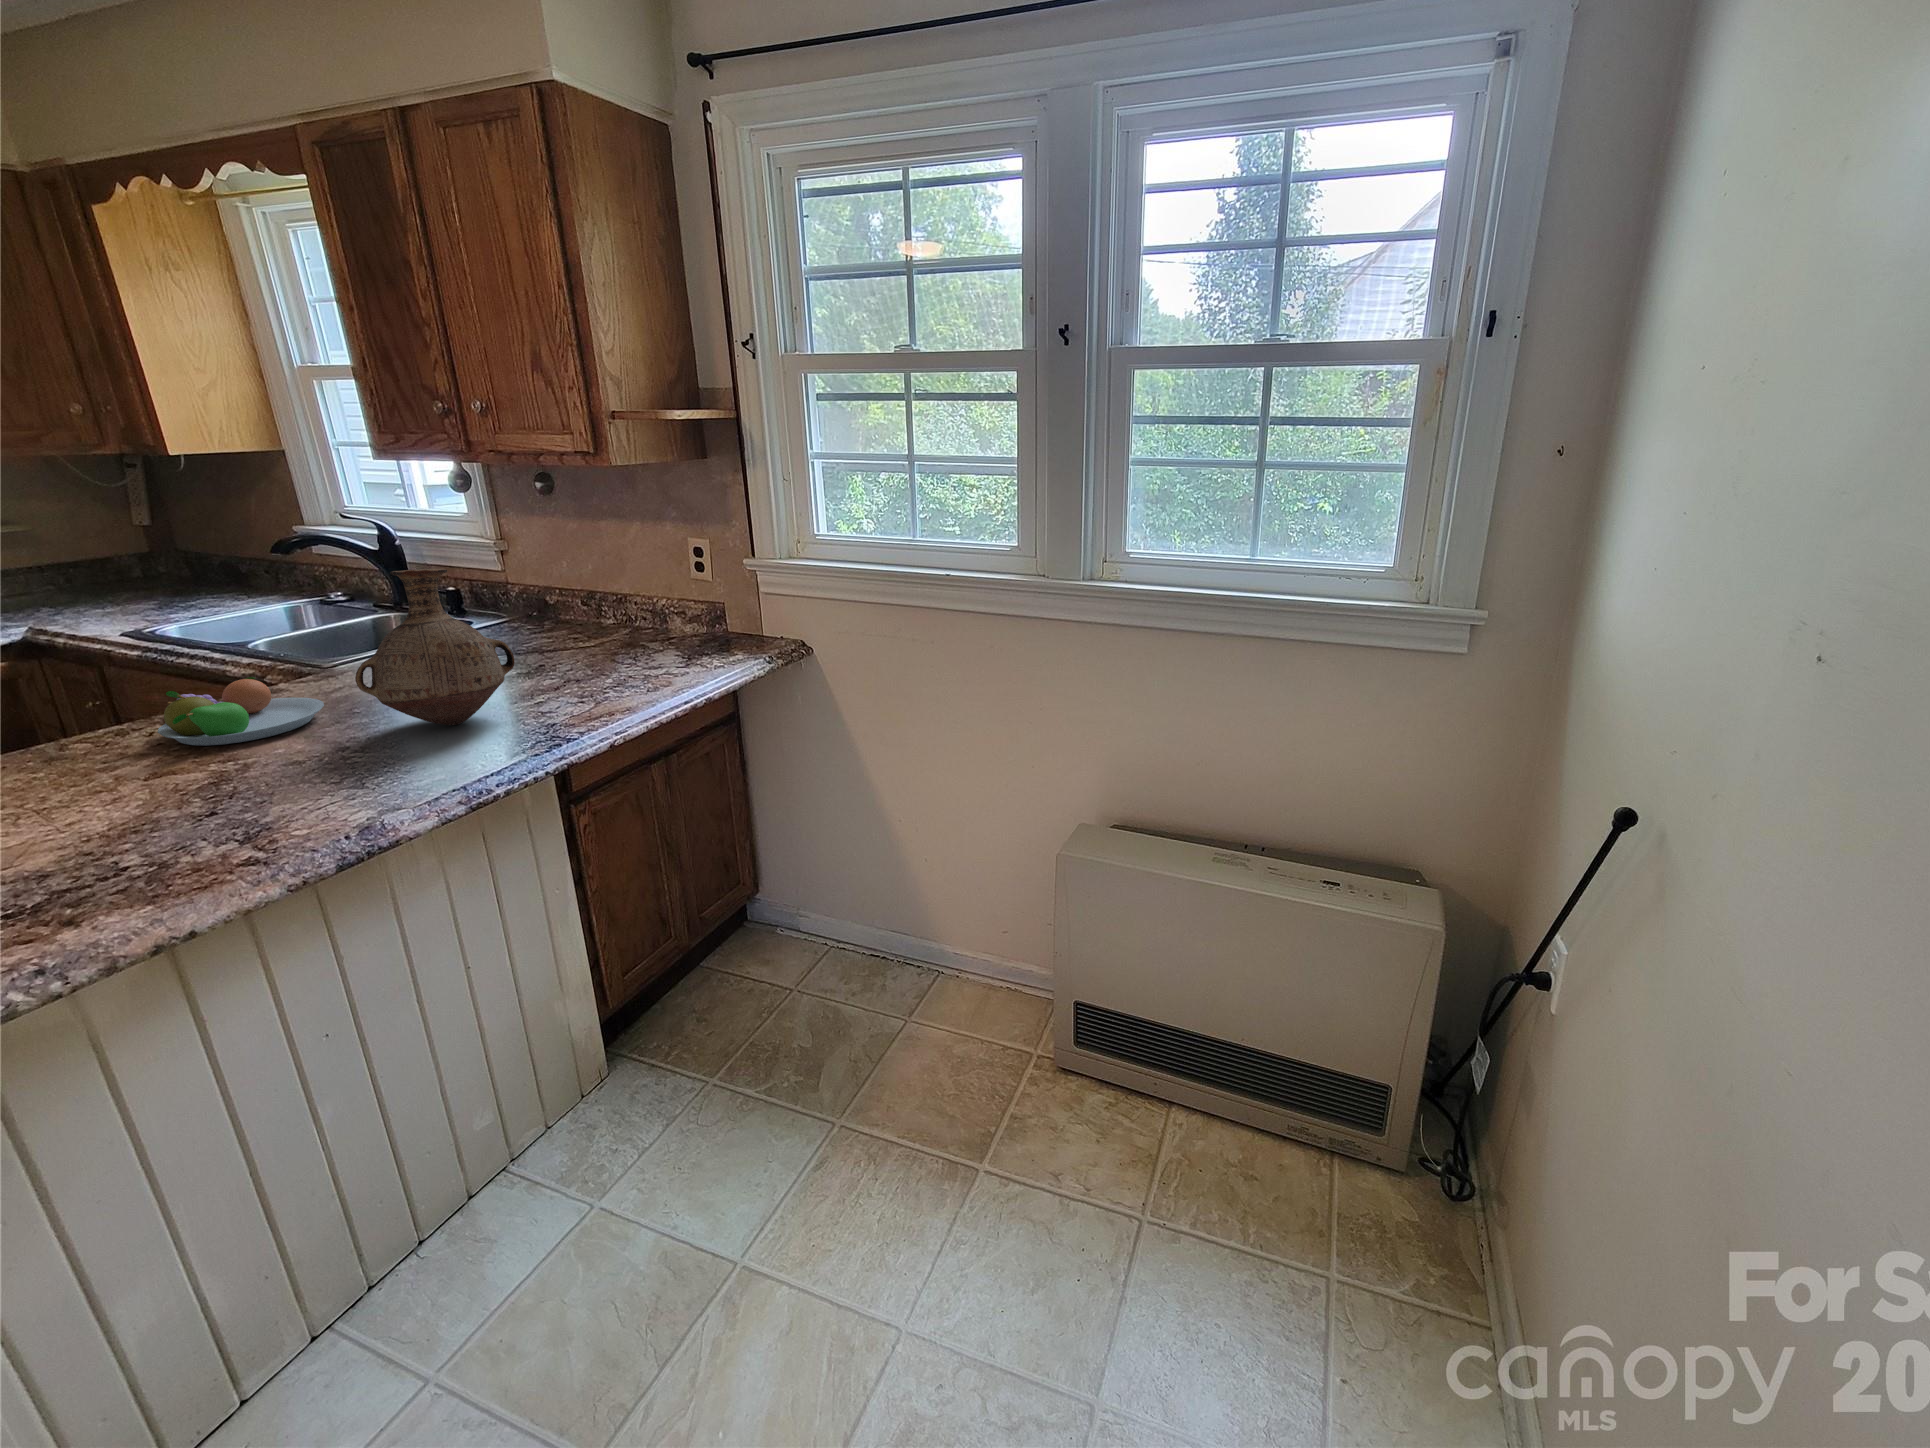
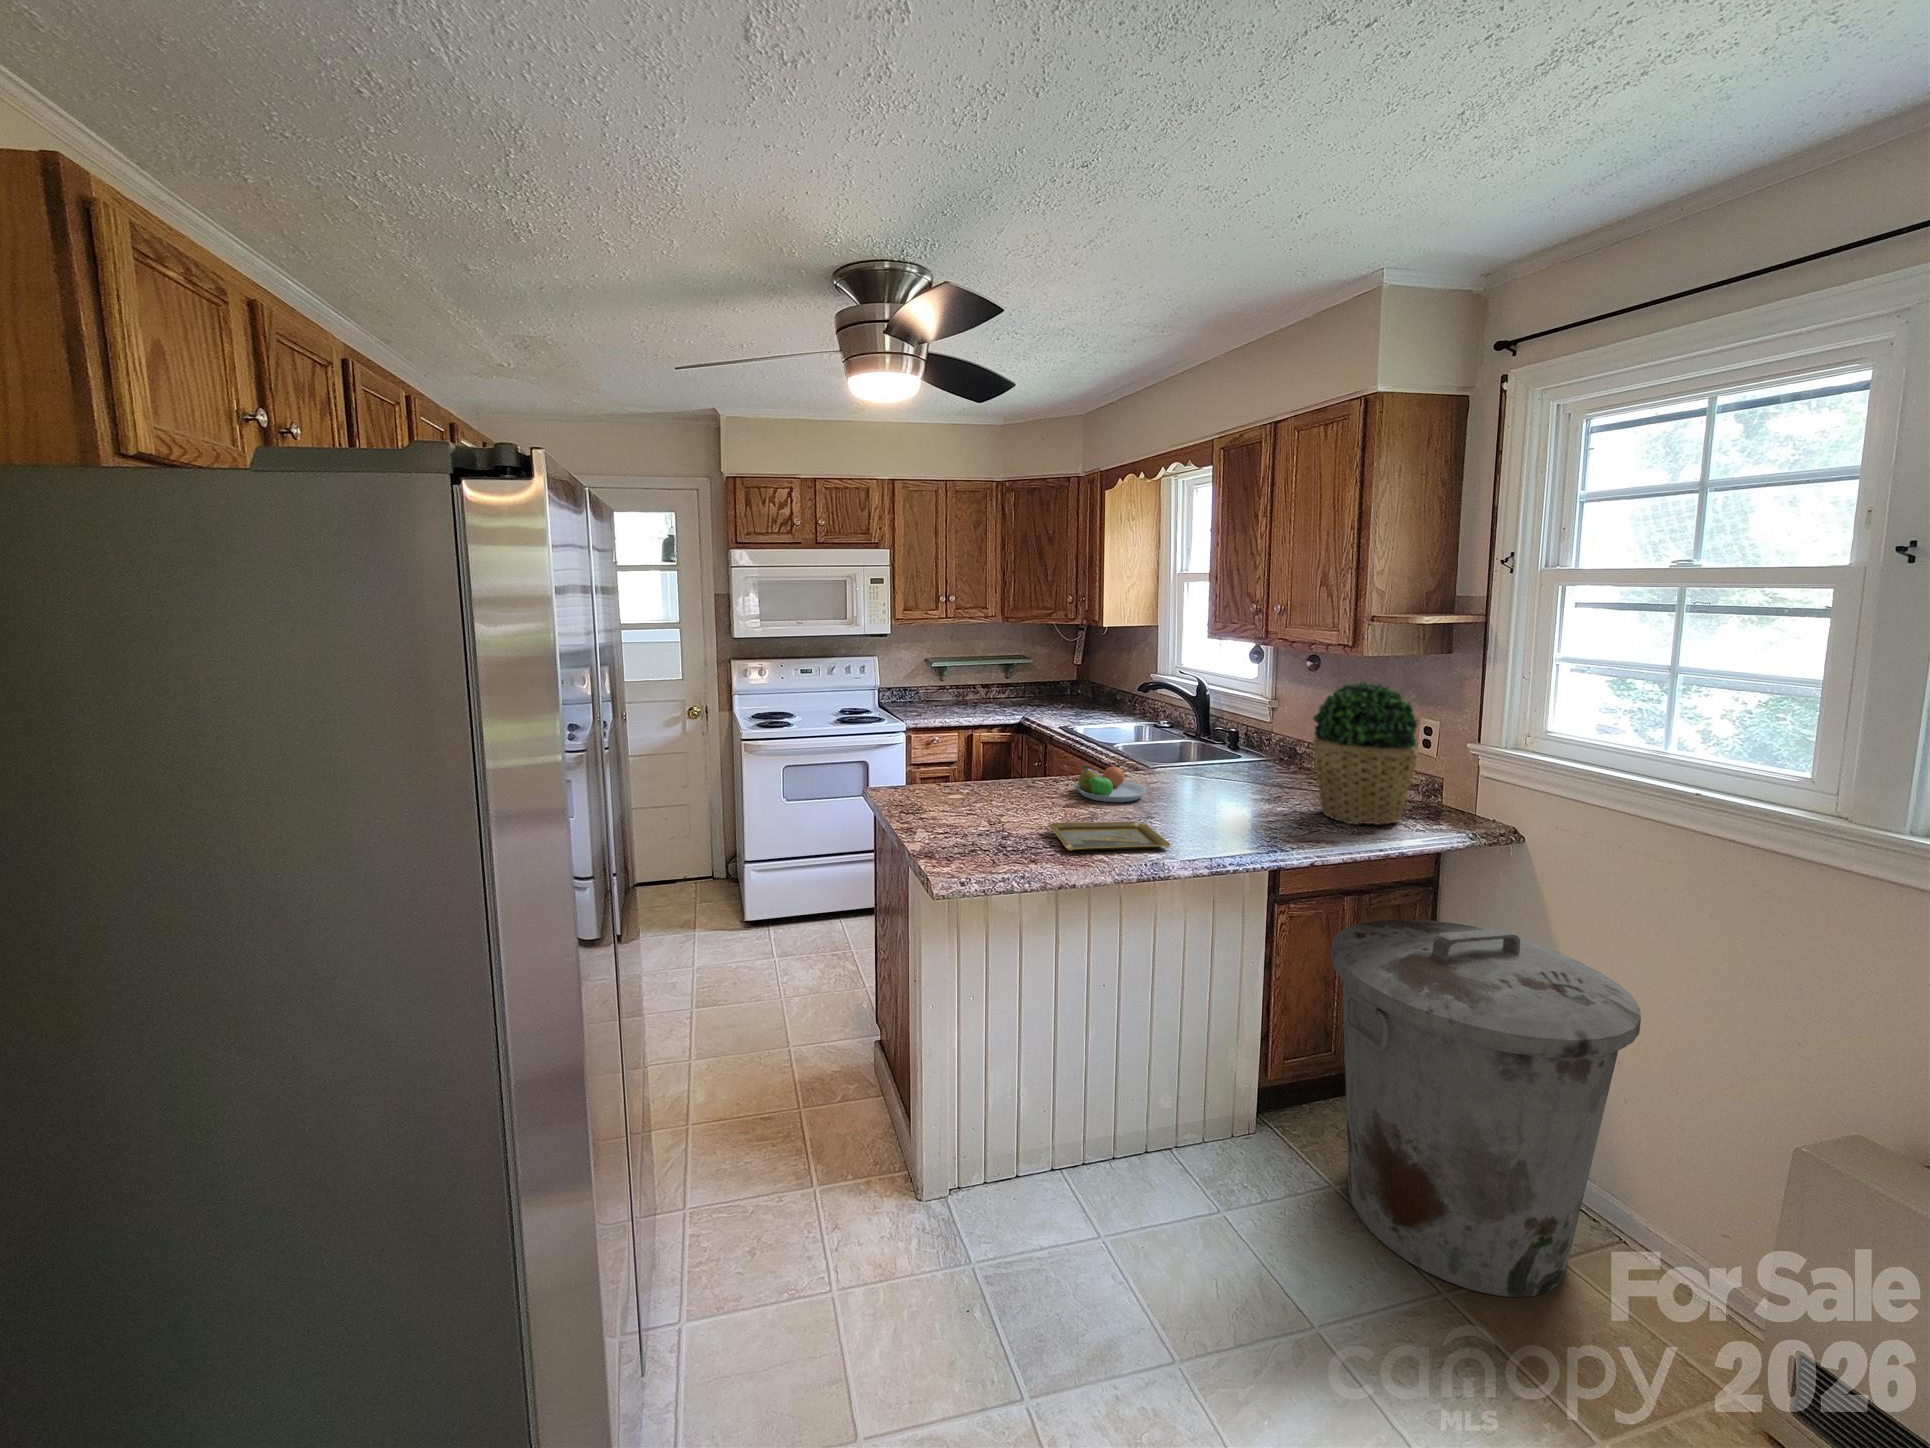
potted plant: none [565,499,700,678] -> present [1313,682,1418,825]
vase: present [355,569,515,725] -> none [1168,717,1259,822]
trash can: none [657,747,939,1112] -> present [1331,919,1641,1297]
tray: none [86,762,388,868] -> present [1048,822,1170,850]

